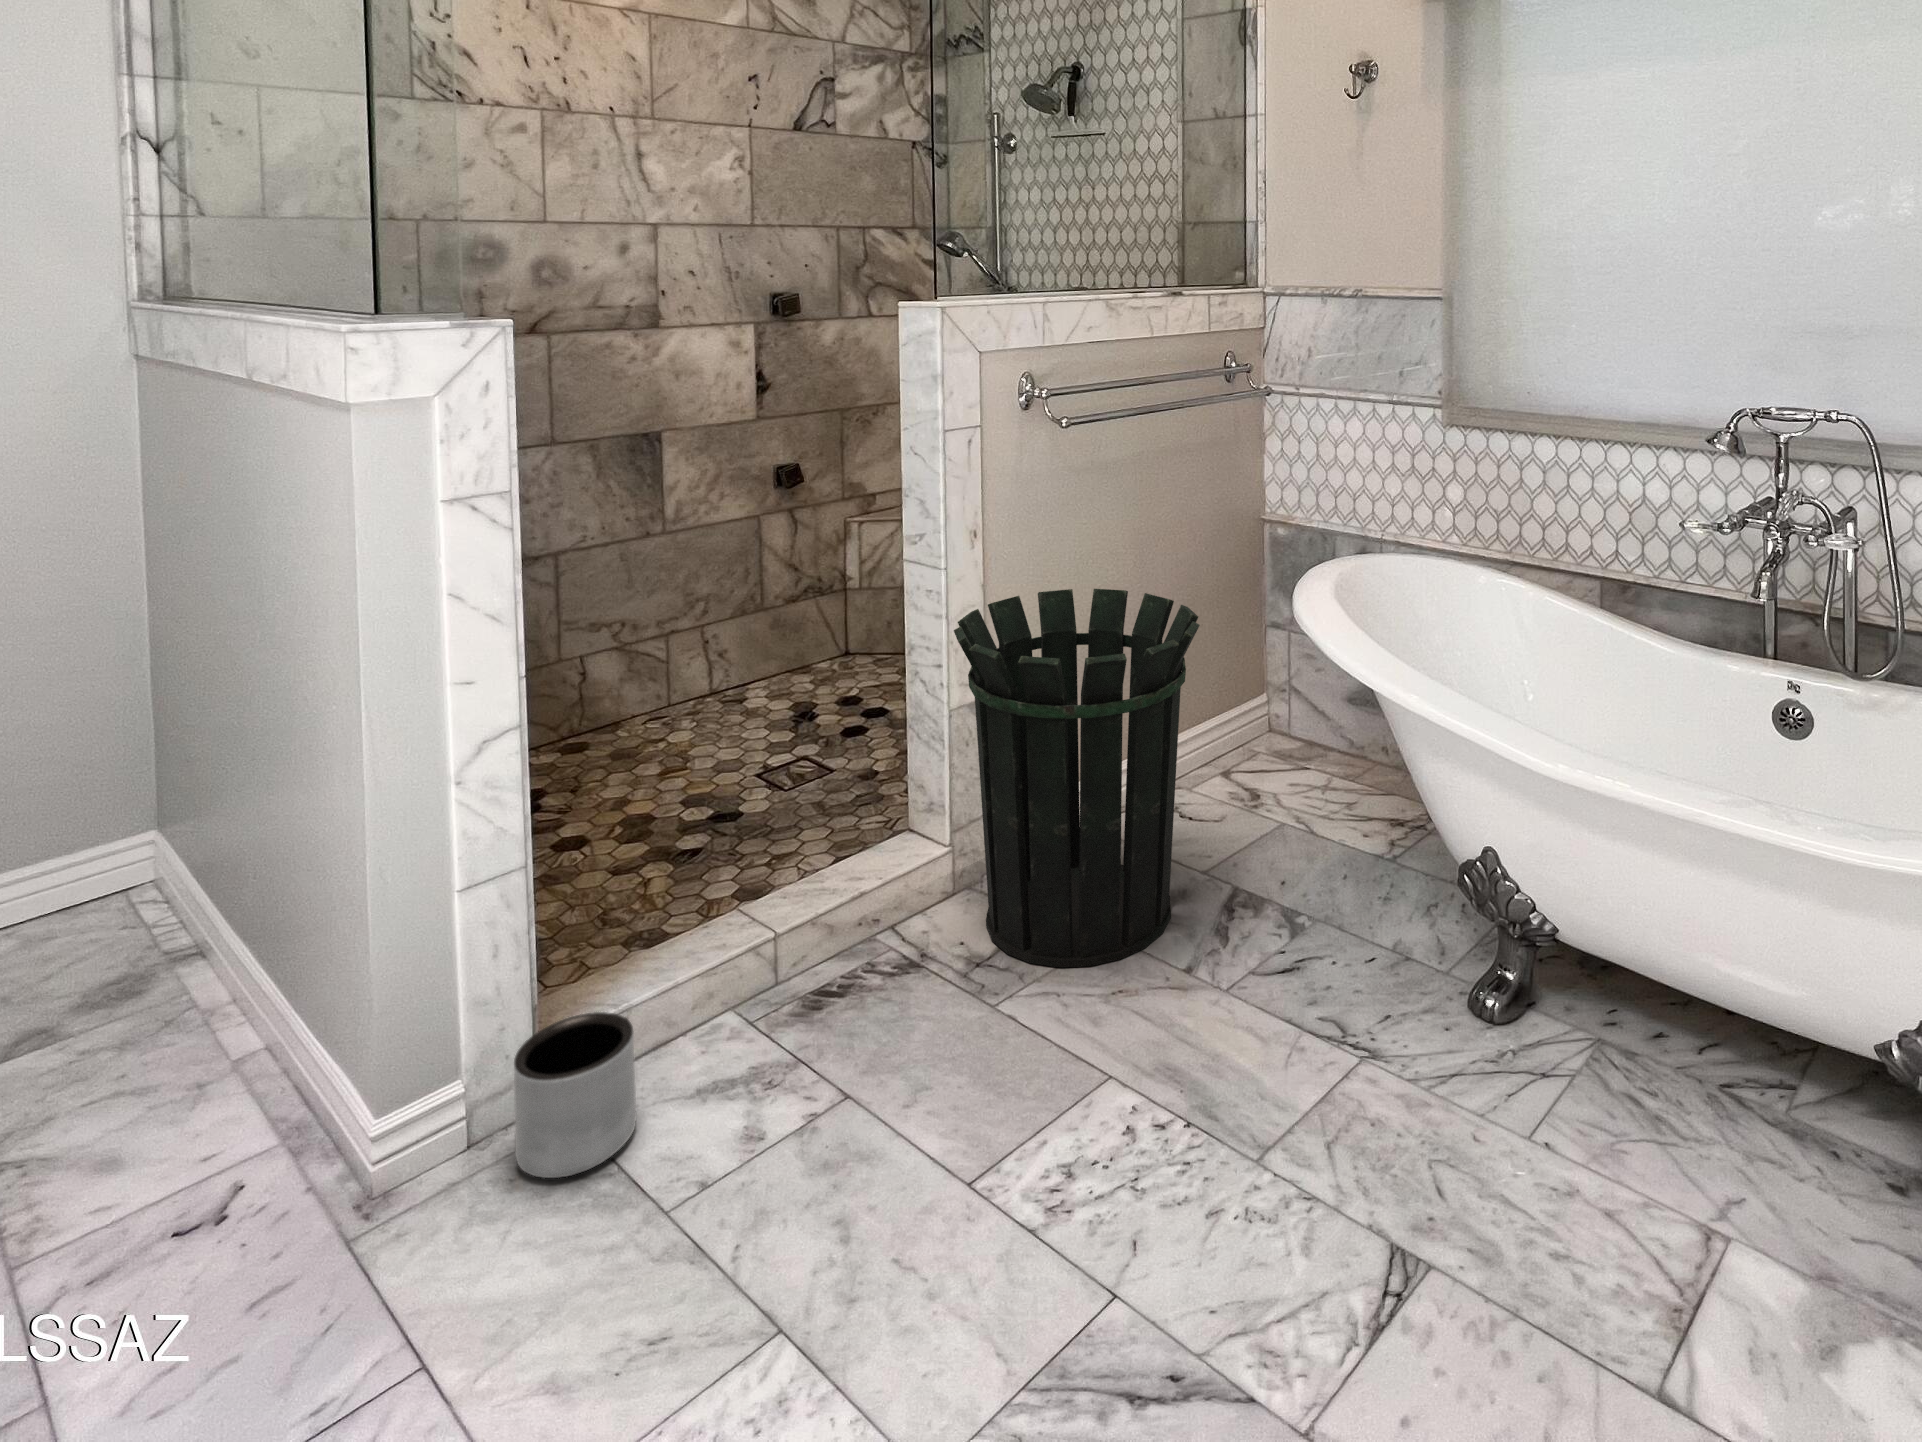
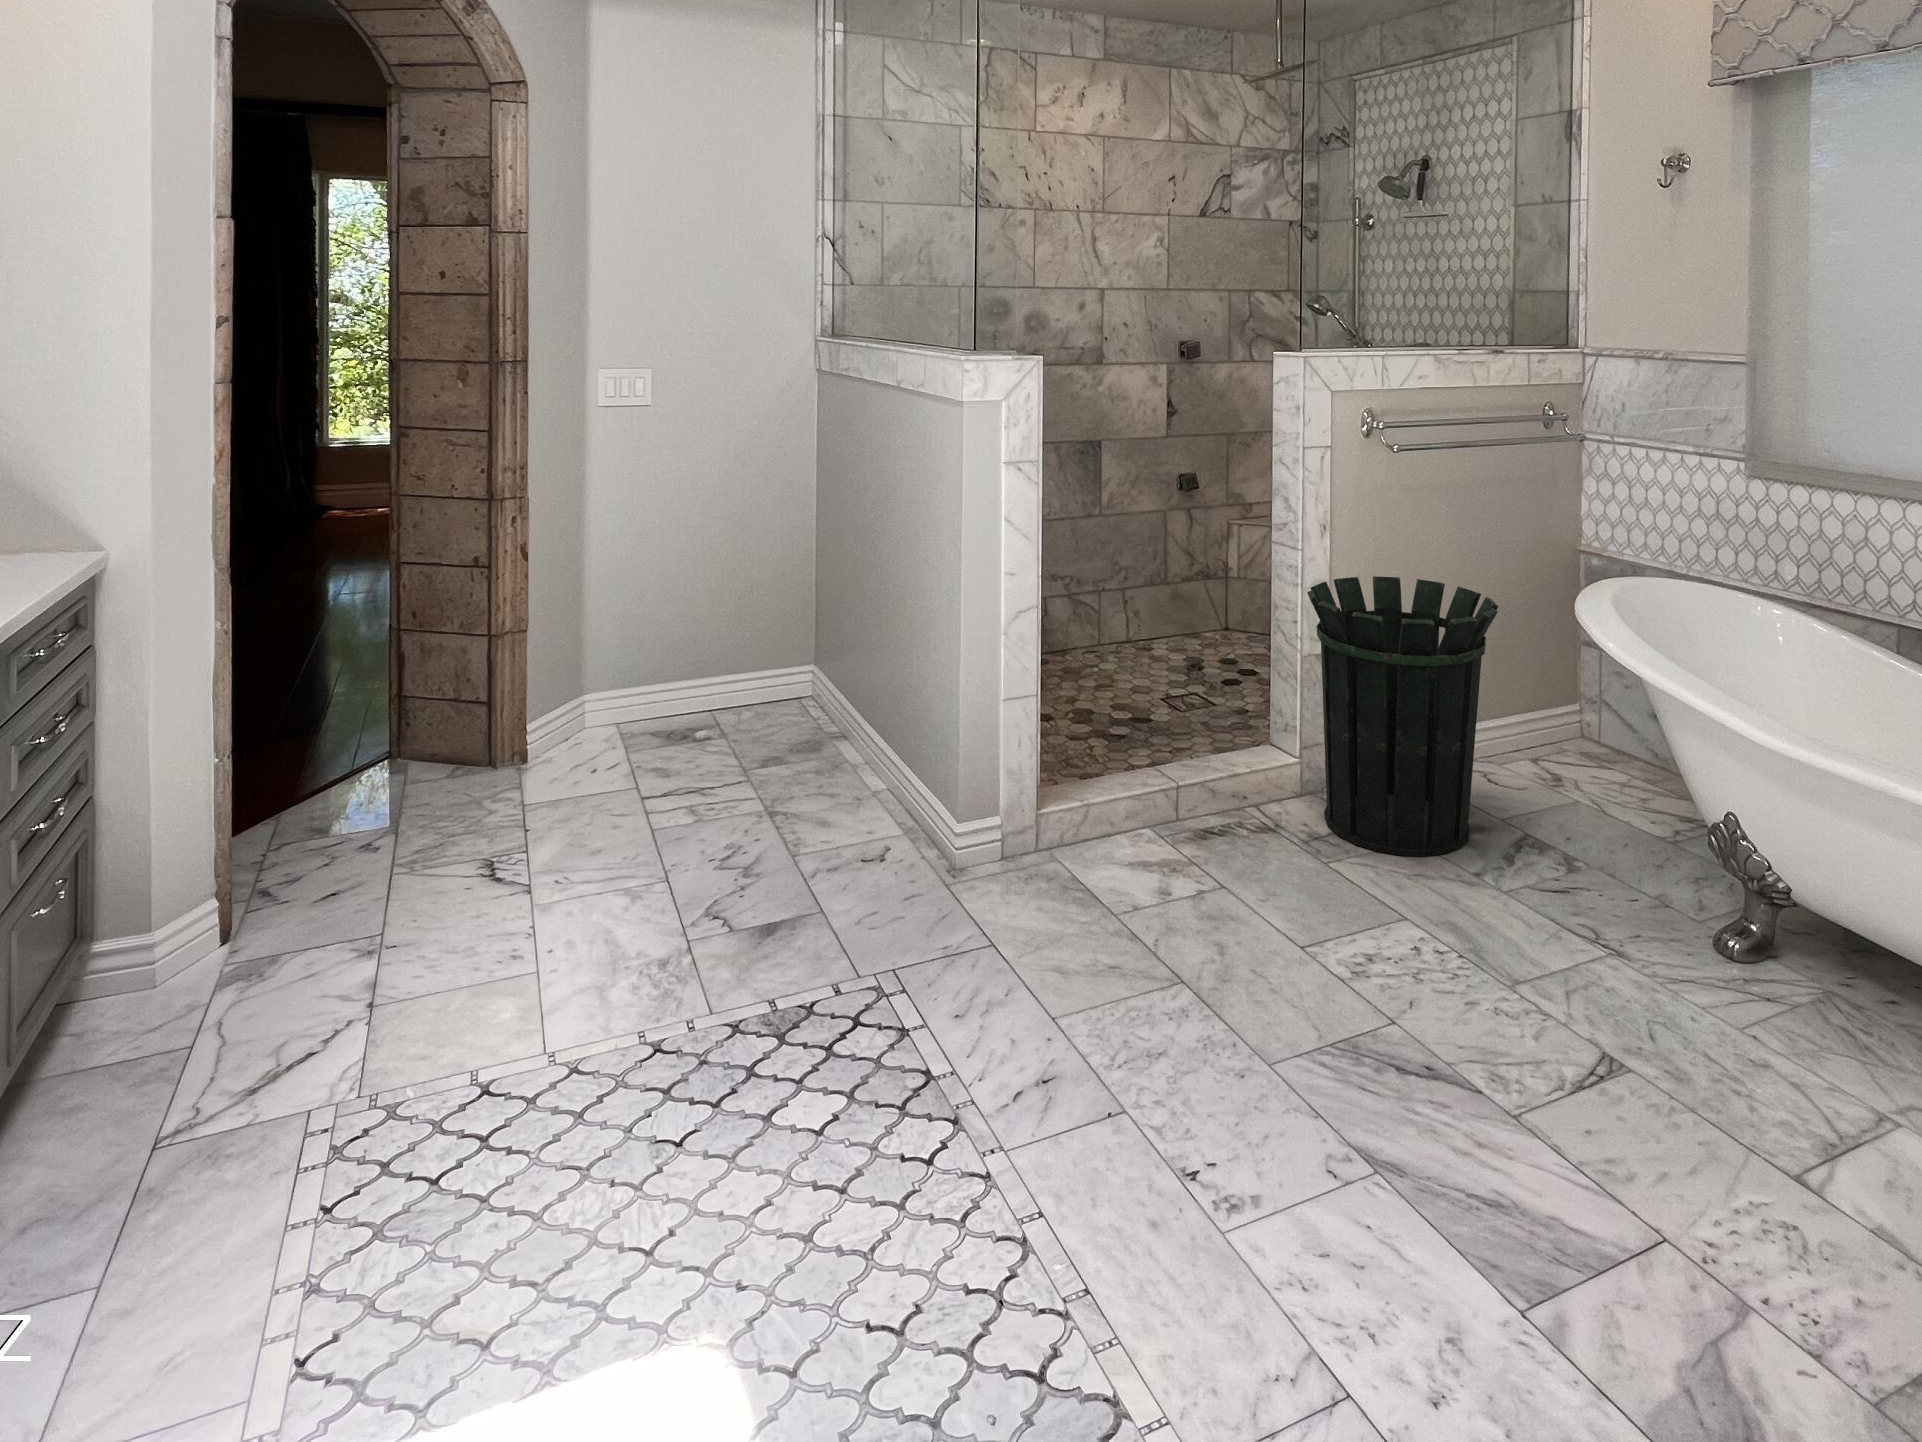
planter: present [514,1012,637,1178] -> none [1028,795,1096,886]

